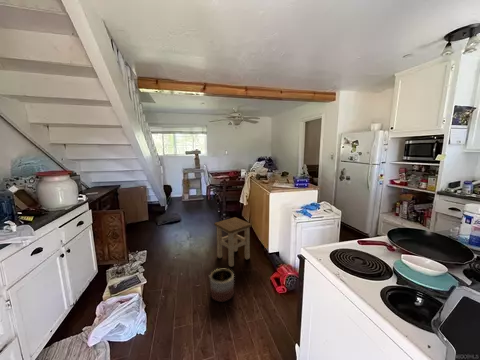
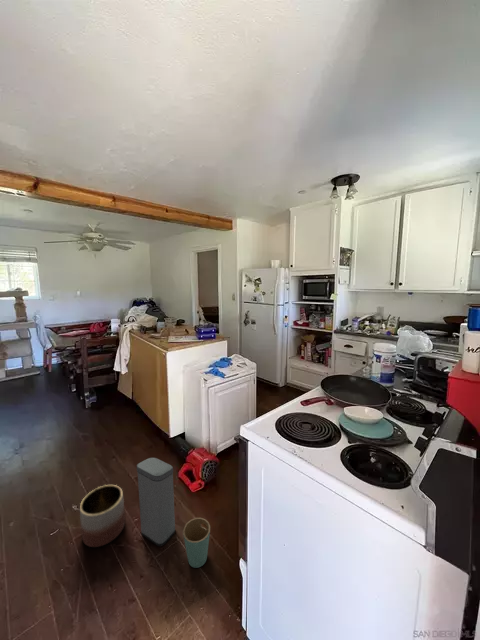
stool: present [214,217,252,267] -> none [74,394,141,476]
trash can: none [241,259,282,338] -> present [137,458,210,568]

